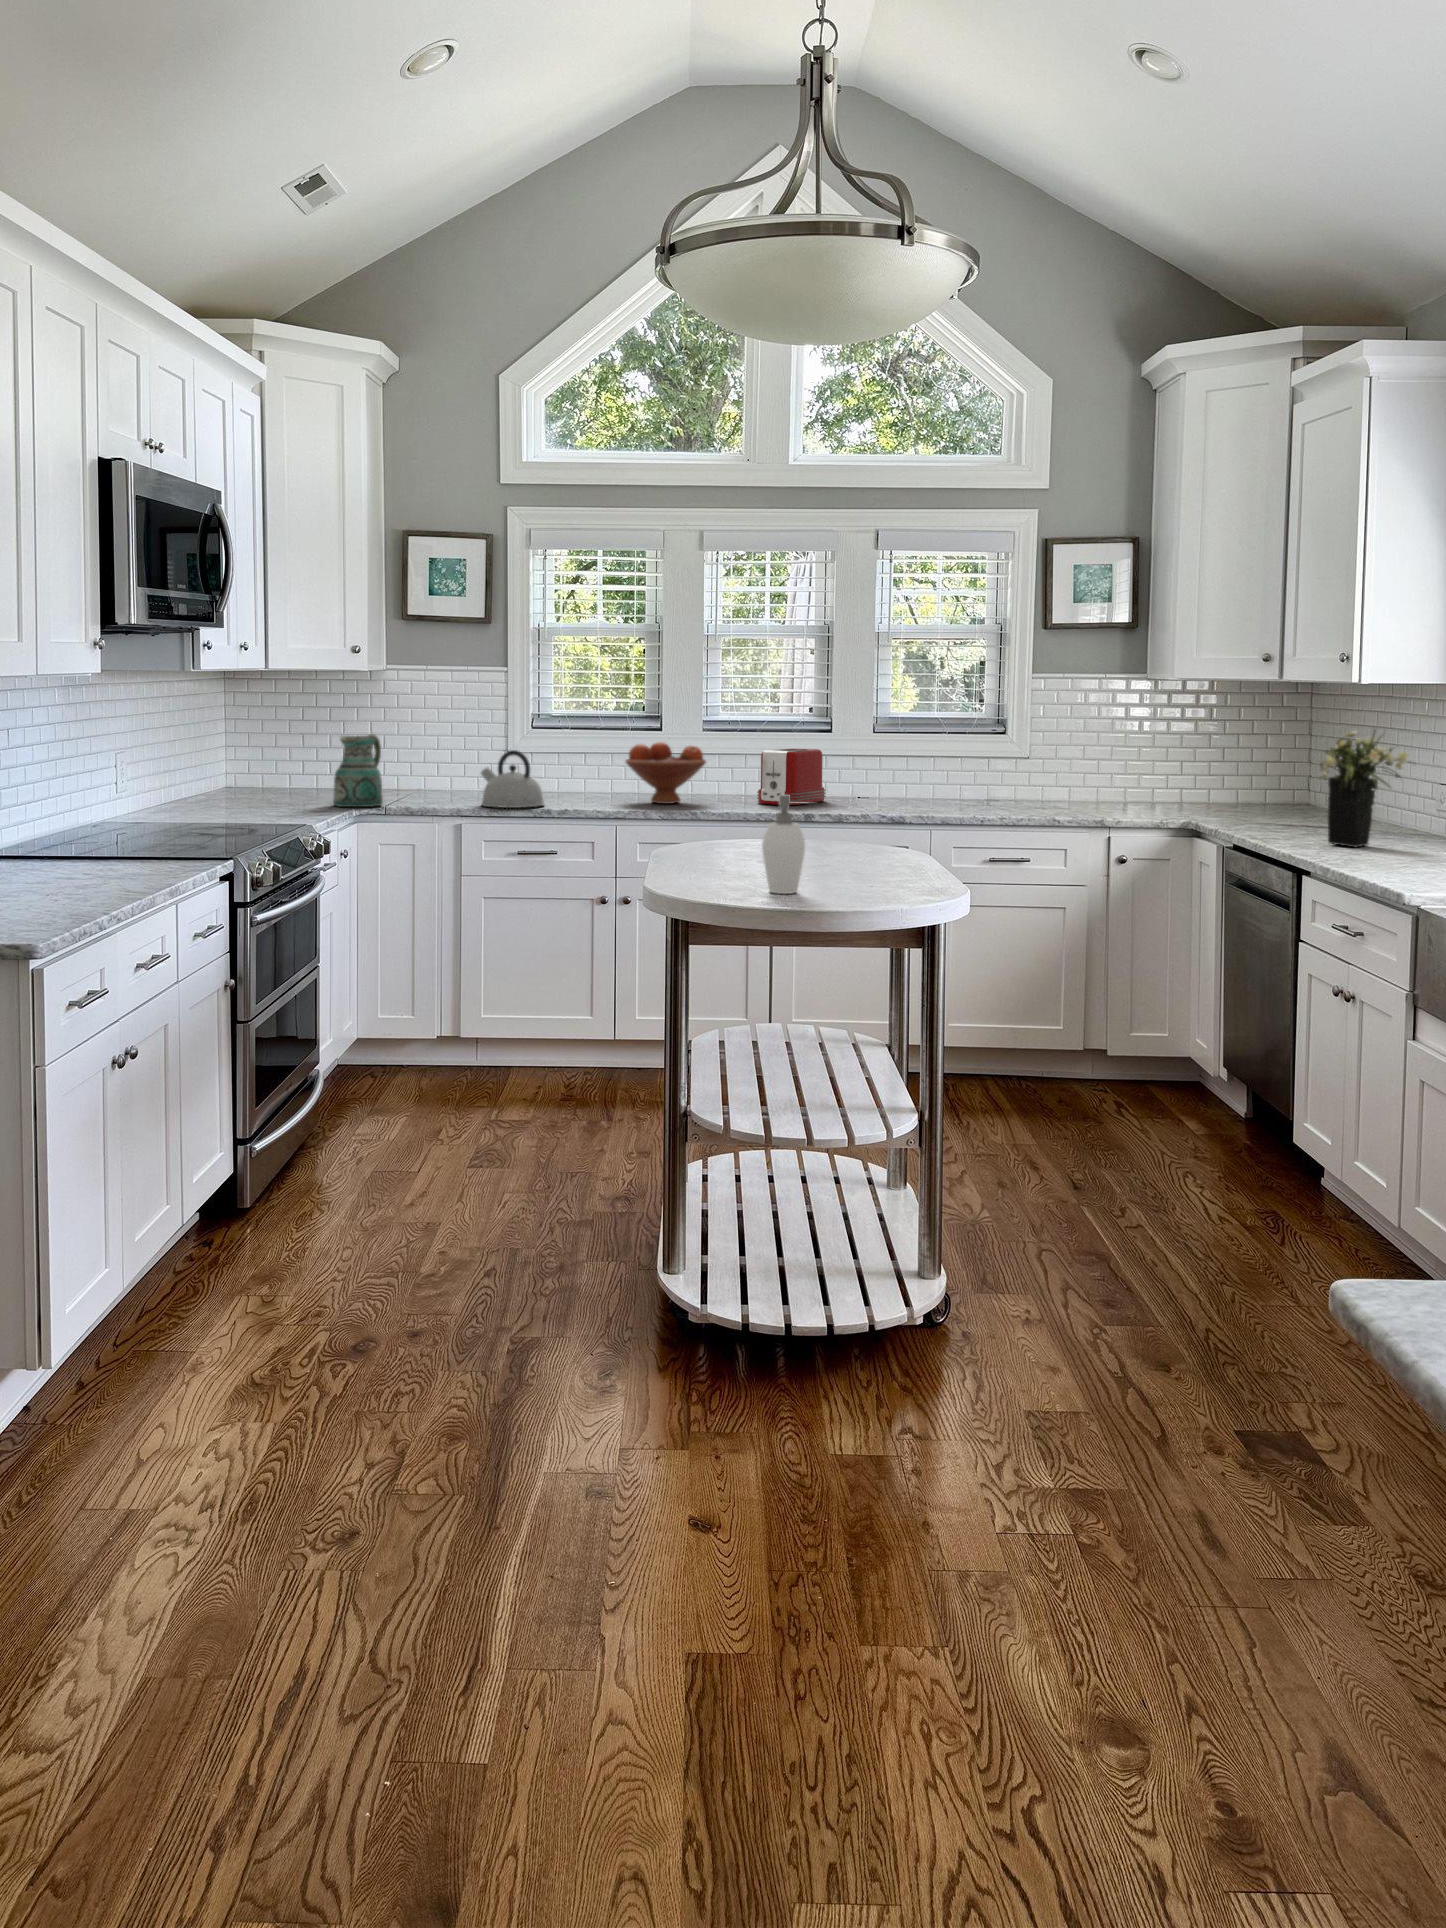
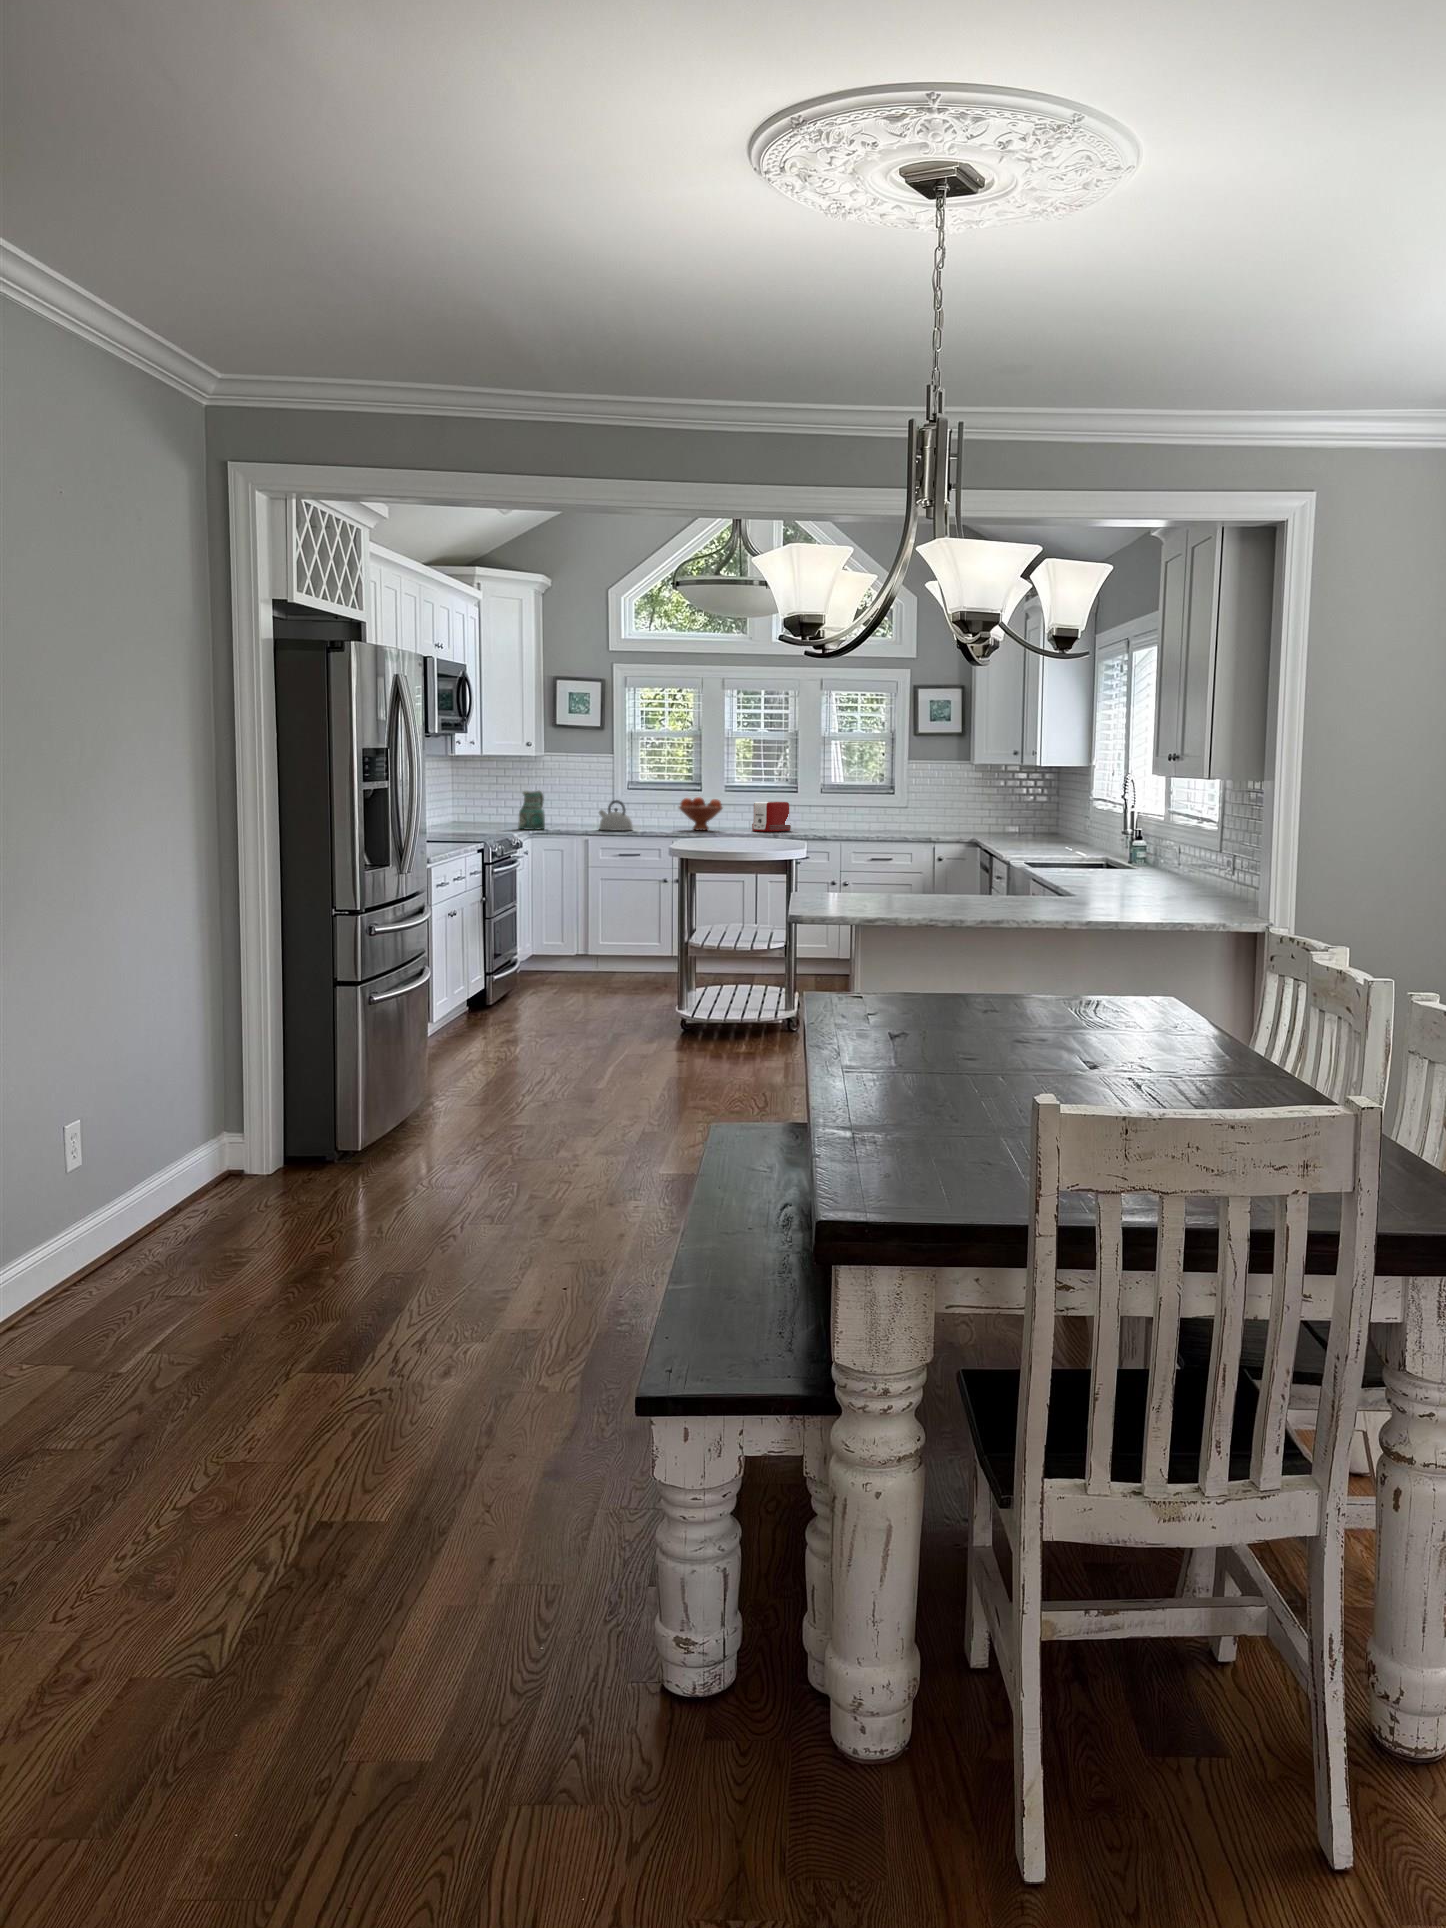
flower arrangement: present [1320,731,1416,847] -> none [1008,788,1055,846]
soap dispenser: present [762,795,807,894] -> none [721,811,744,853]

